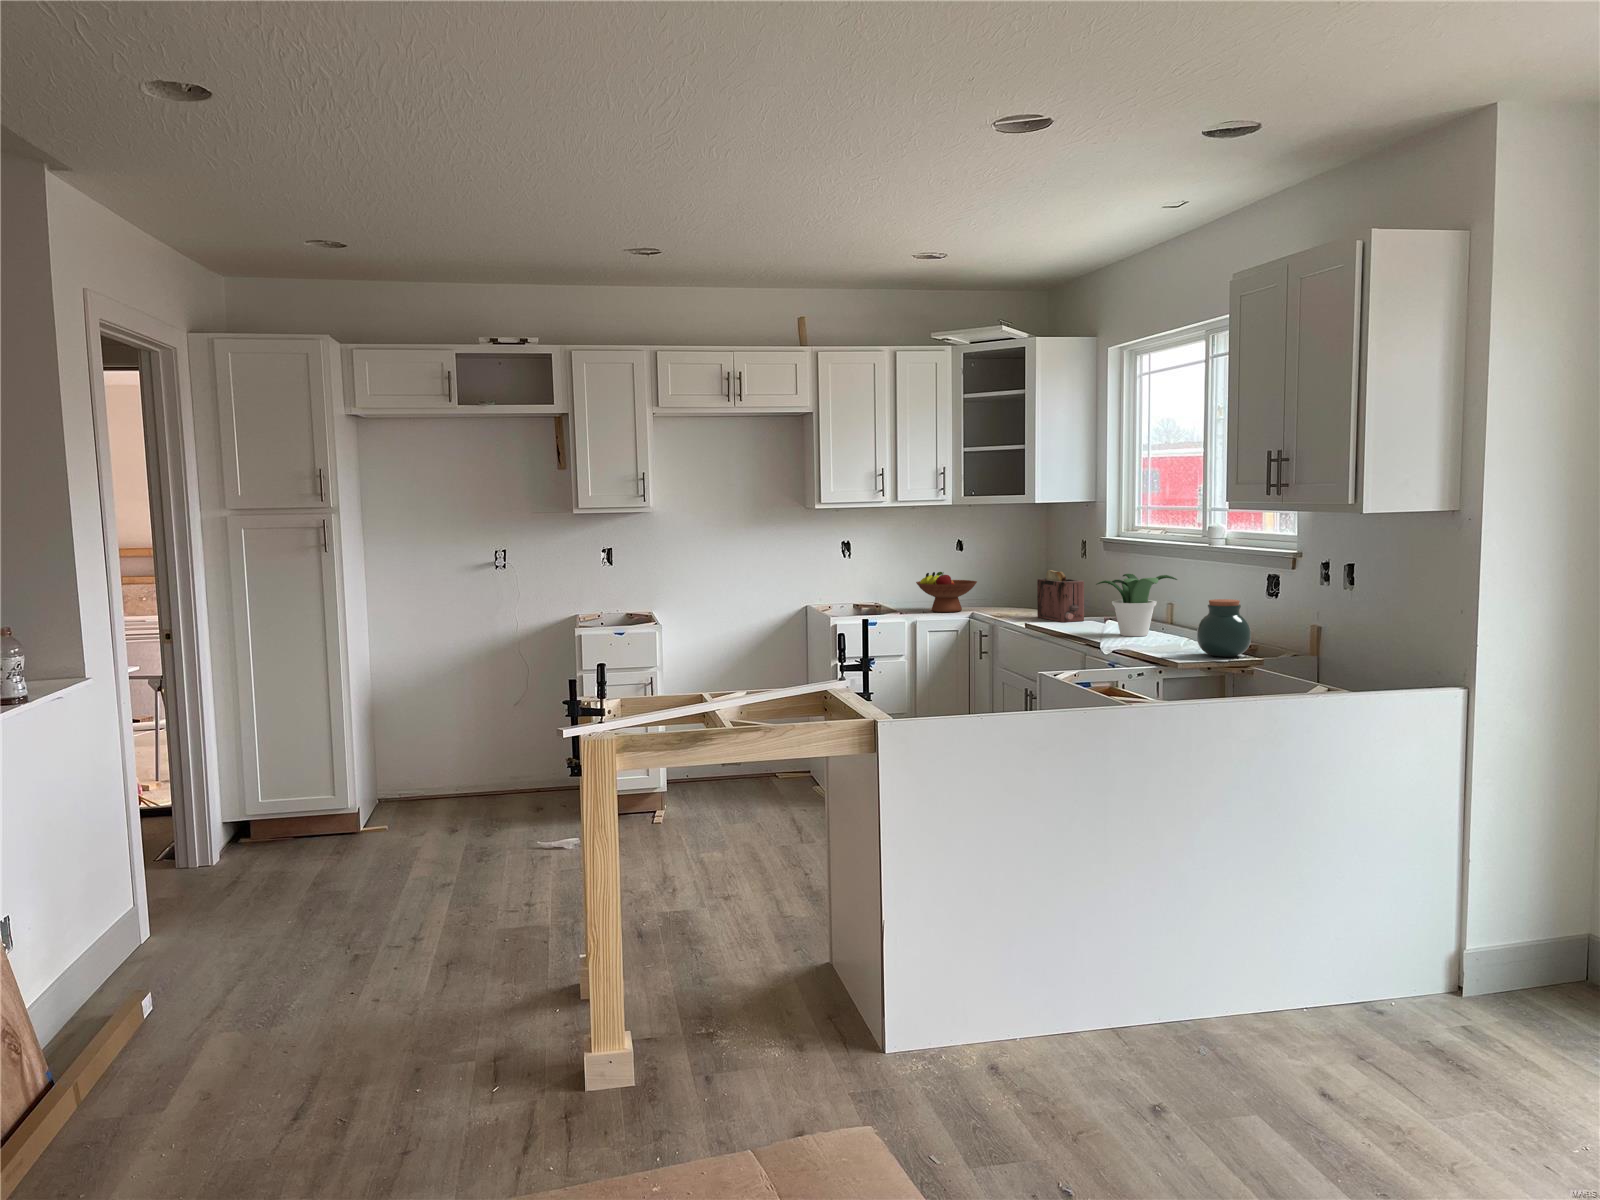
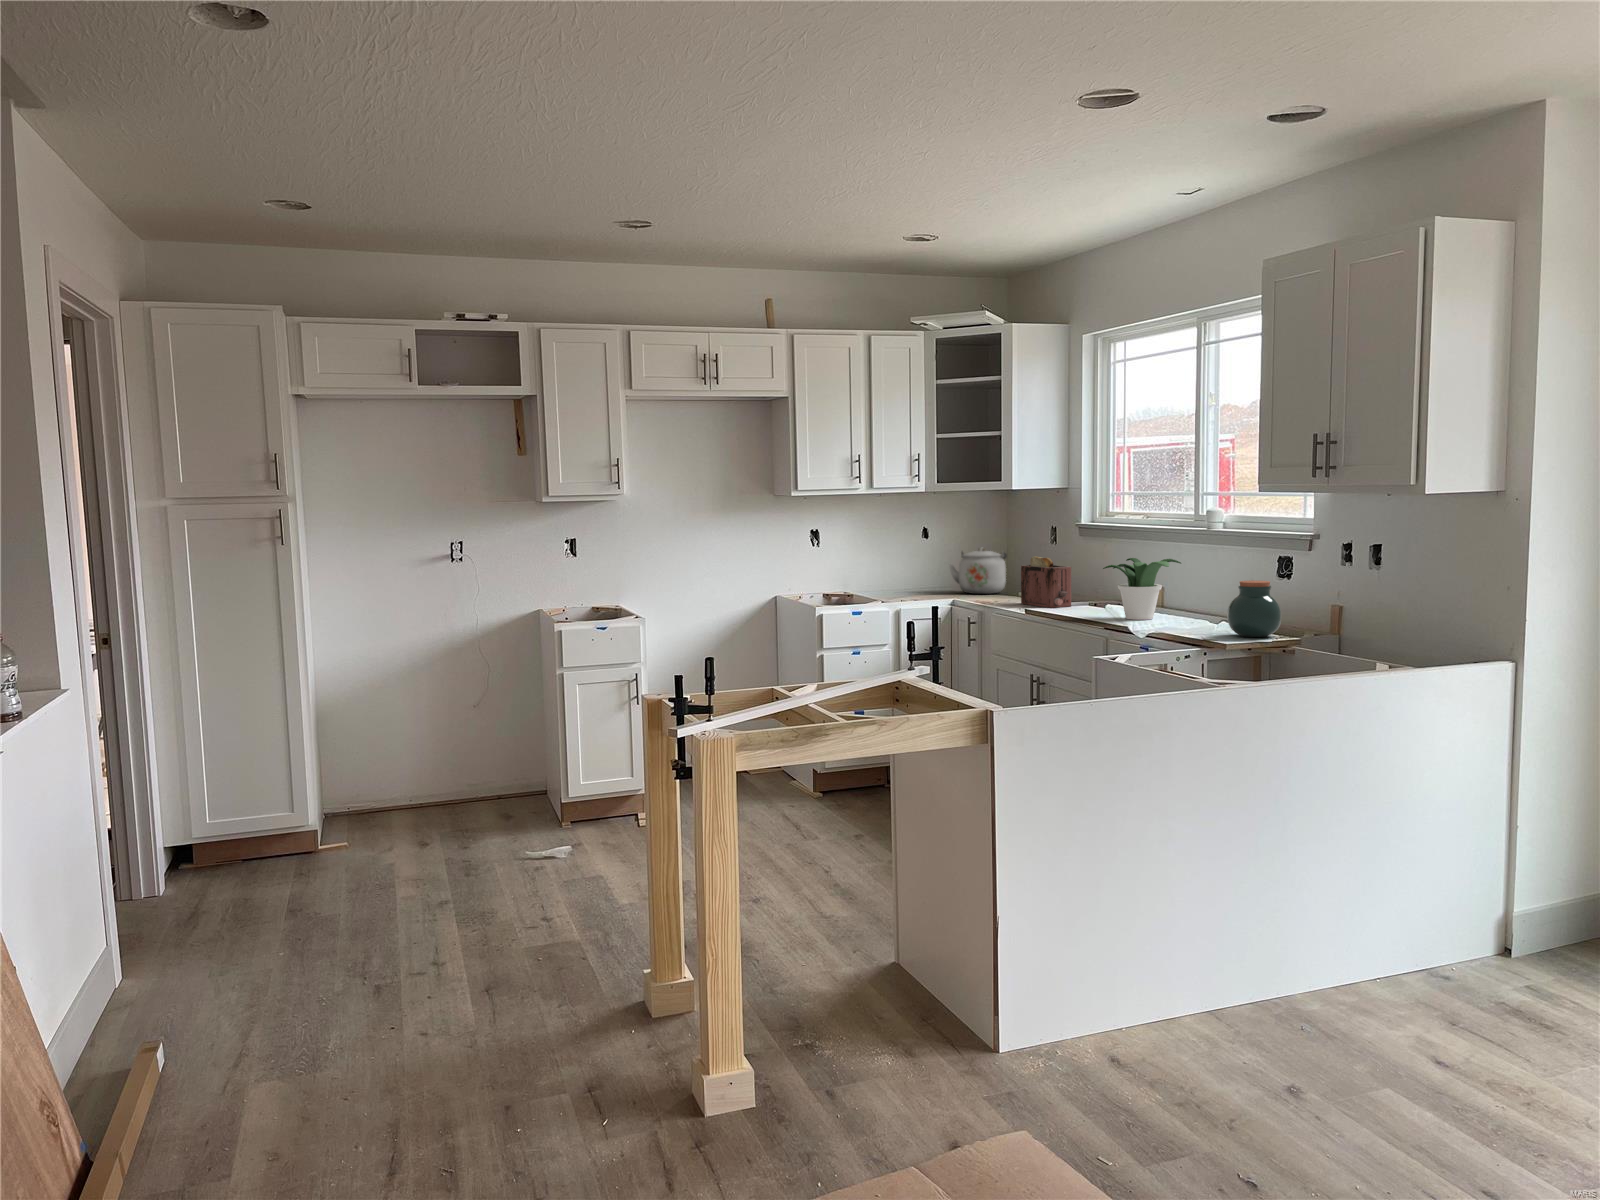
kettle: none [982,560,1042,606] -> present [950,548,1007,594]
fruit bowl: present [916,572,977,612] -> none [892,560,953,600]

